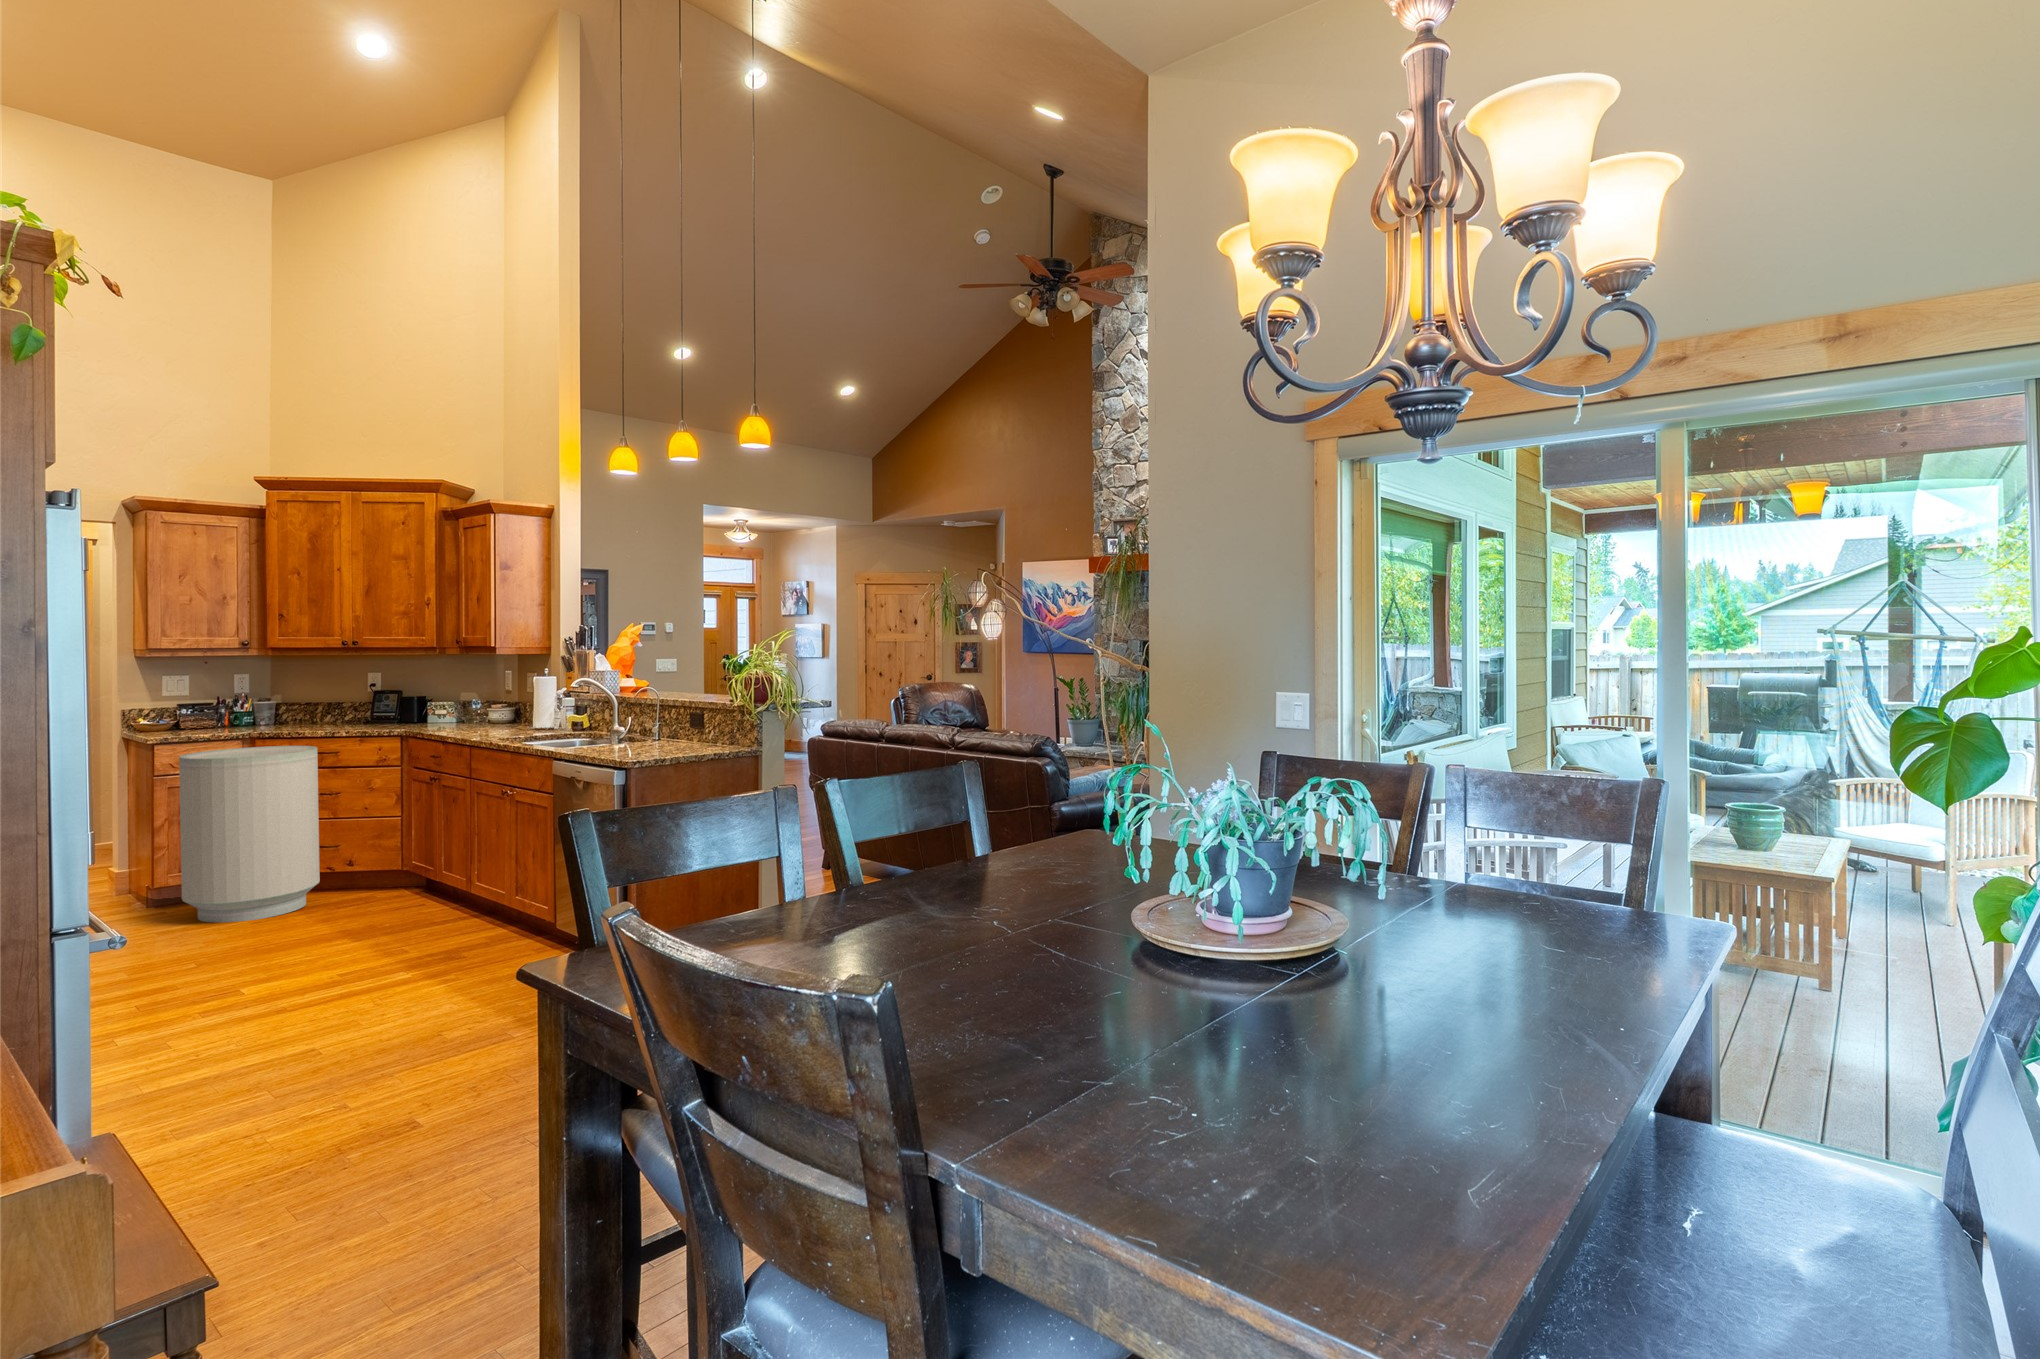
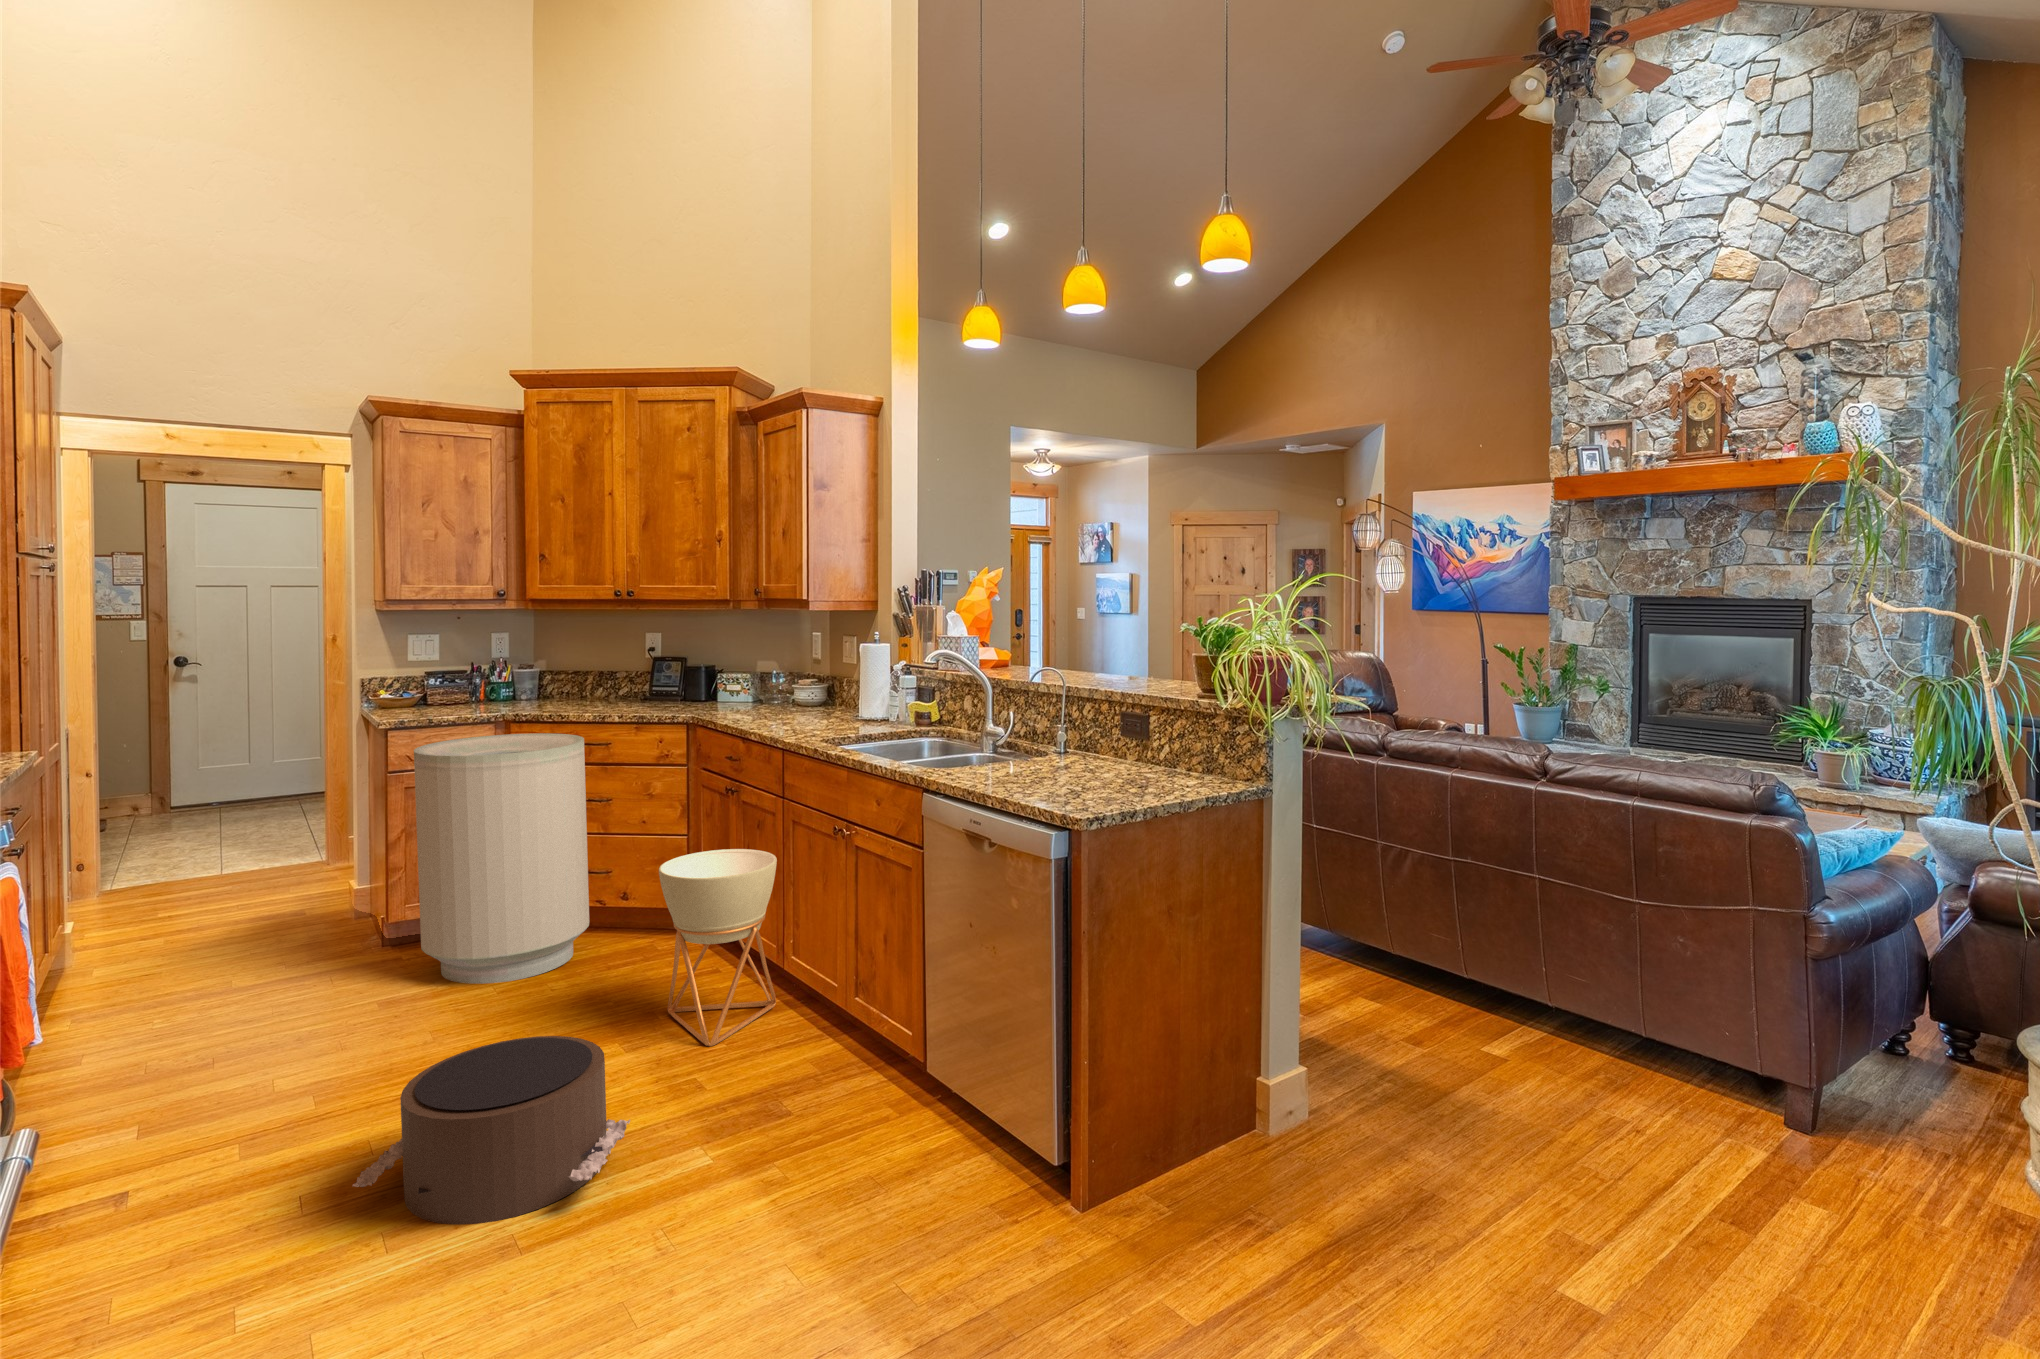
planter: none [375,814,463,938] -> present [659,849,777,1047]
pouf: none [166,916,353,1011] -> present [353,1036,630,1225]

